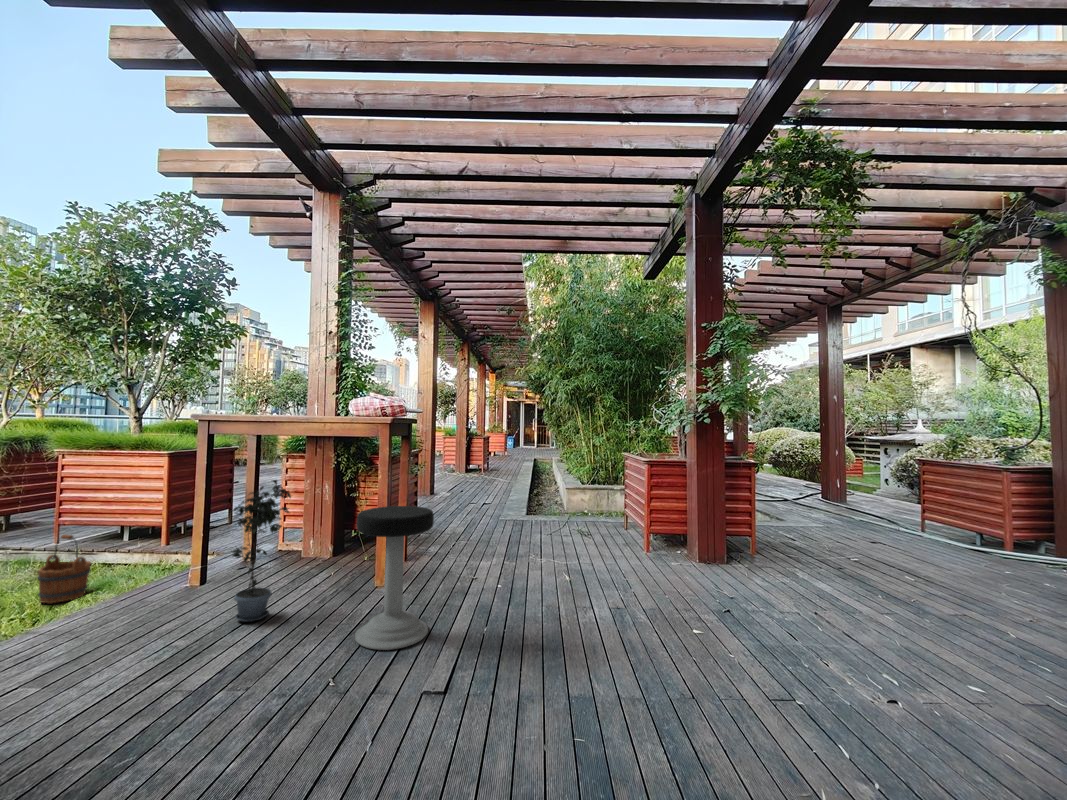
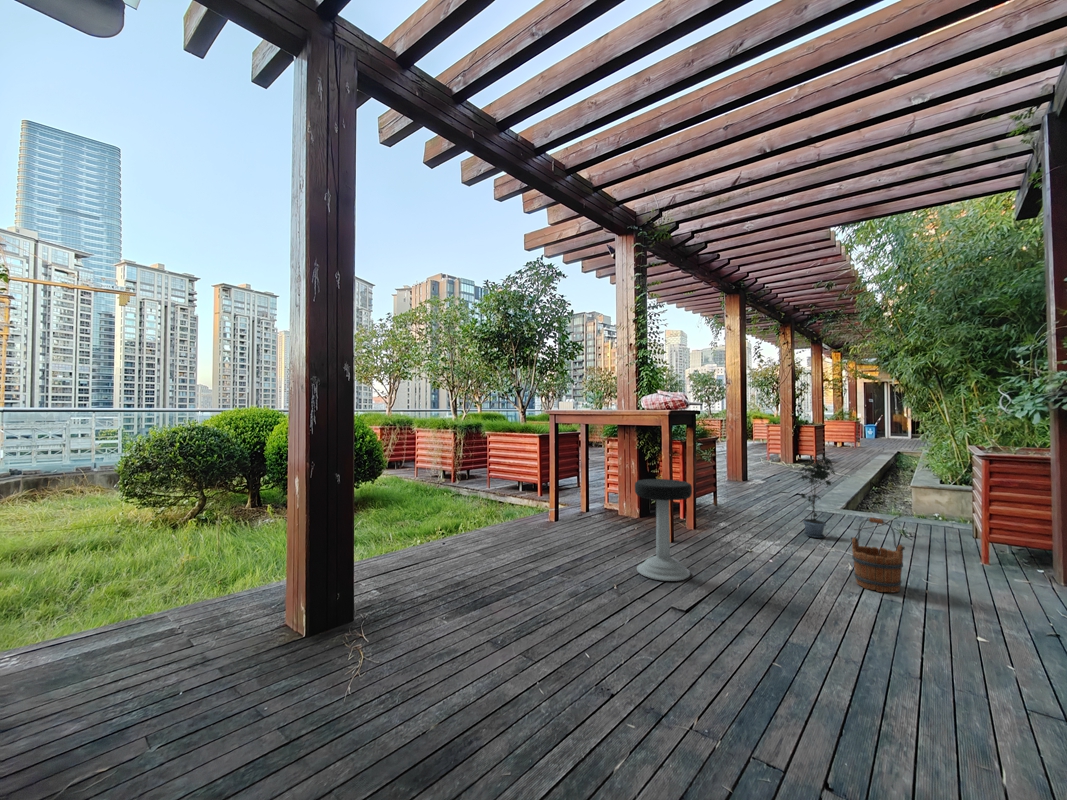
potted plant: present [231,480,291,622] -> present [800,453,835,538]
wooden bucket: present [37,535,91,603] -> present [851,518,905,592]

